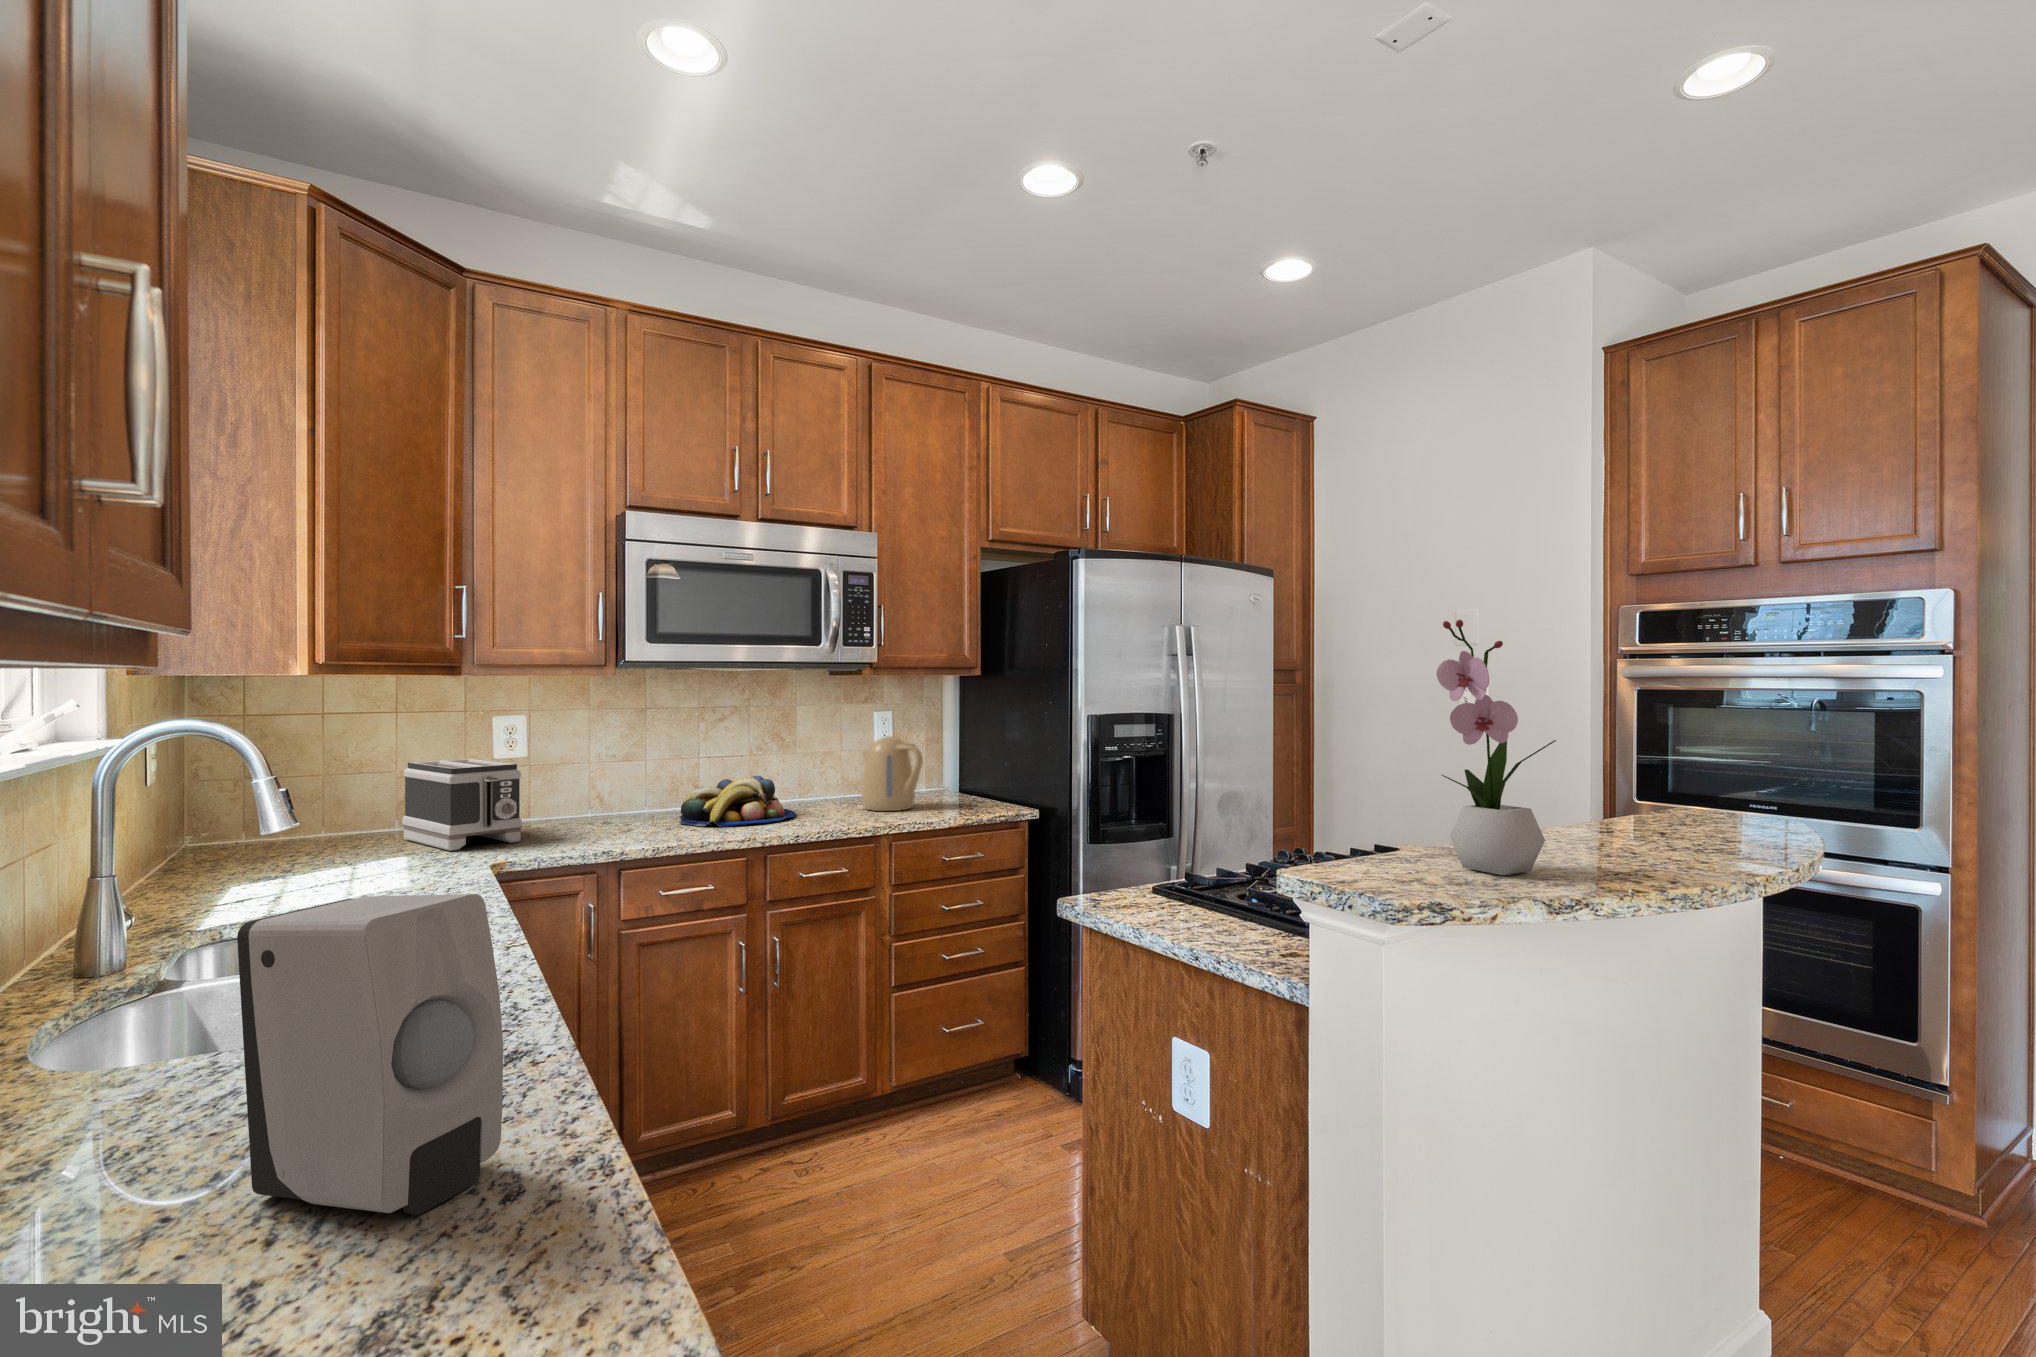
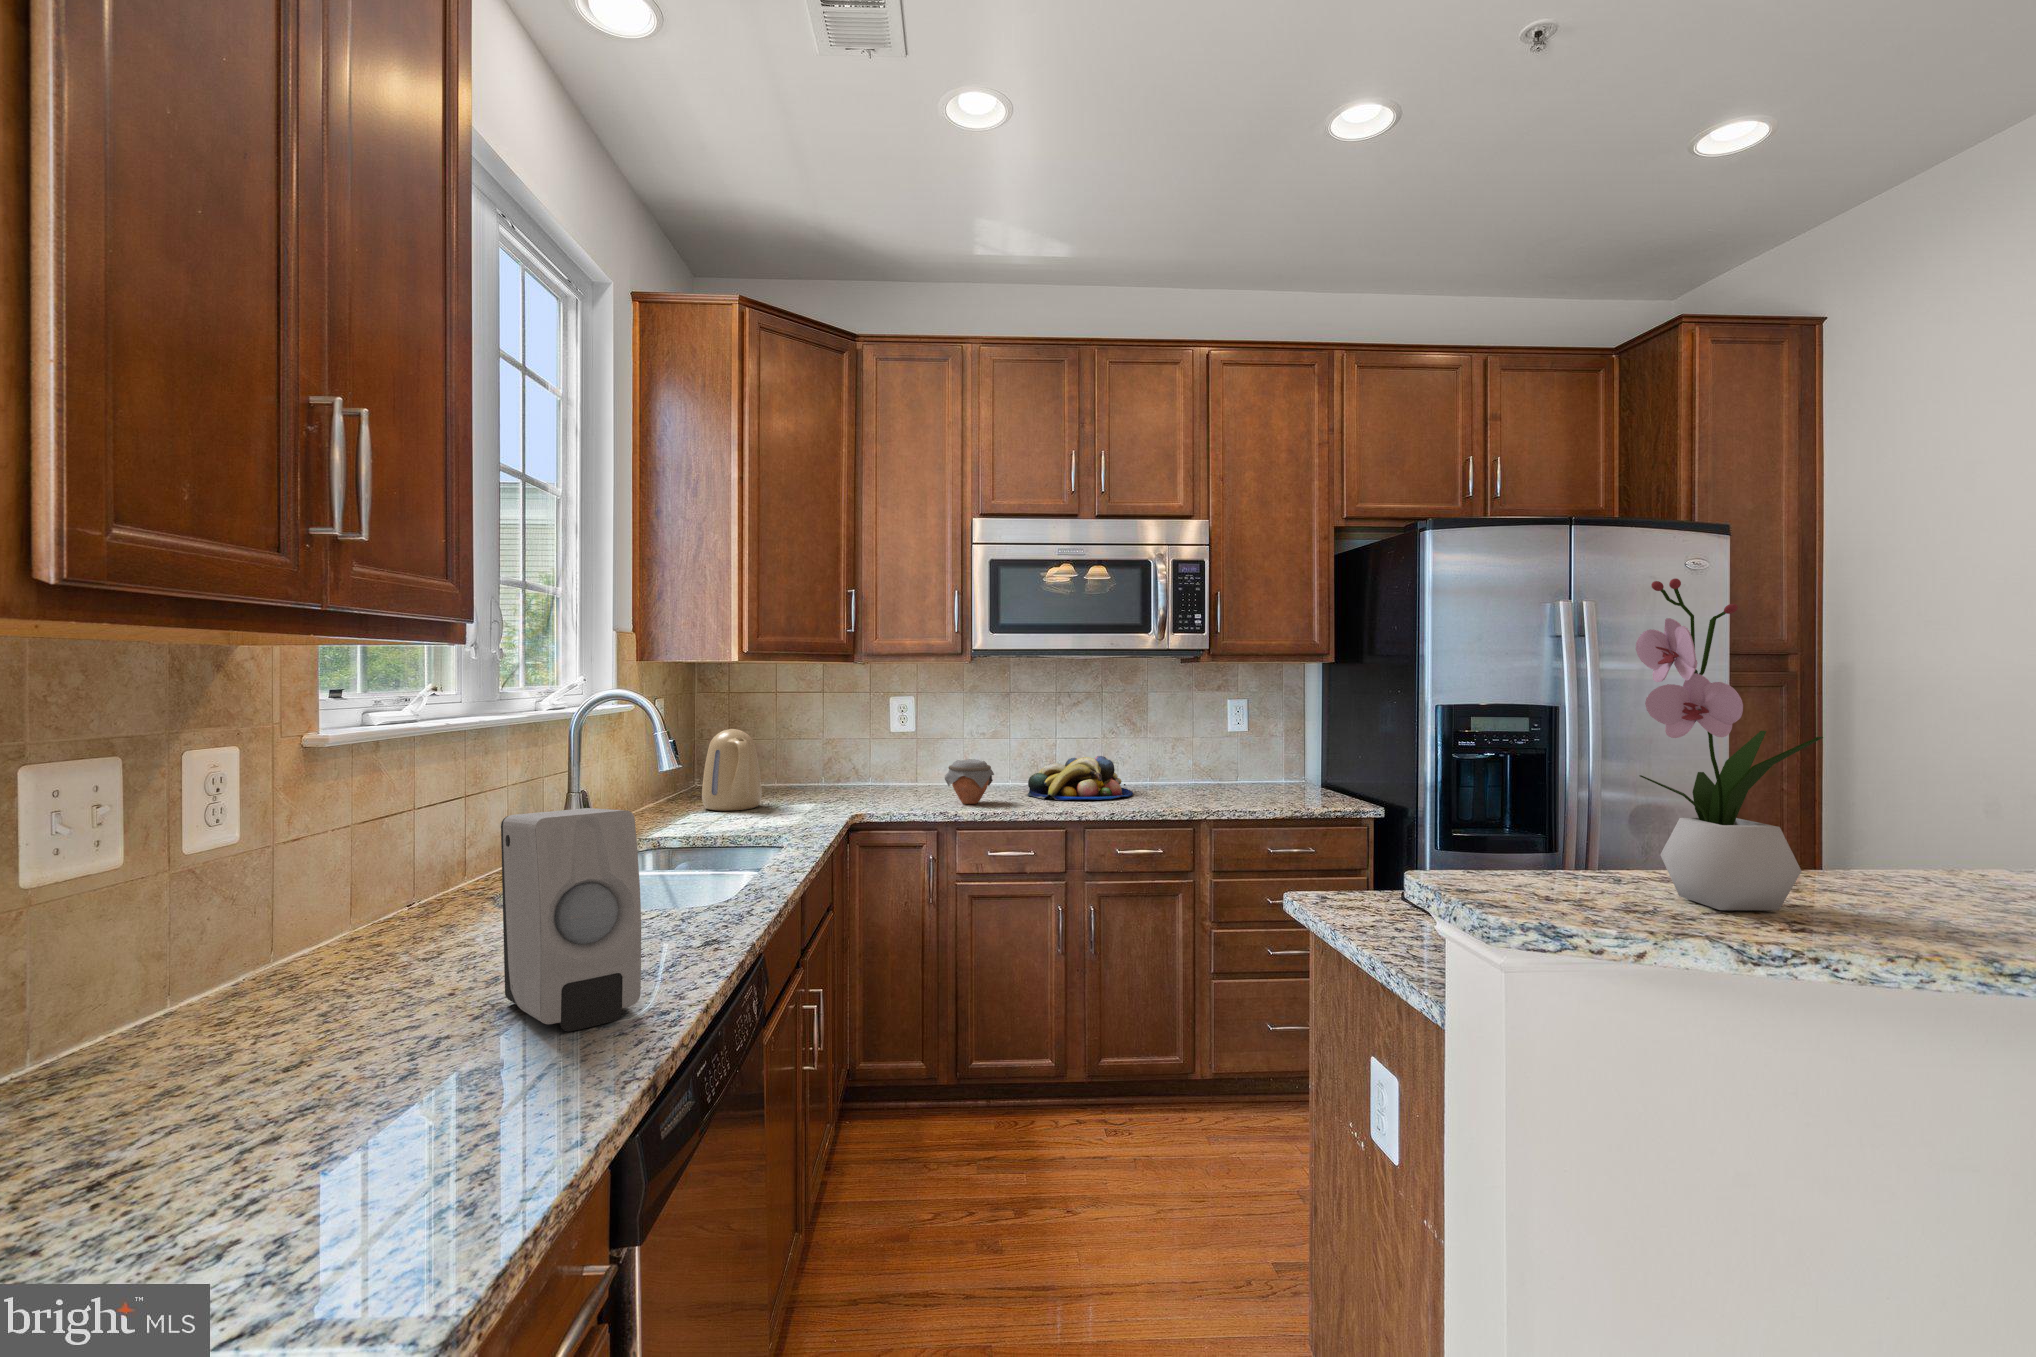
kettle: present [861,736,923,811] -> present [702,729,762,811]
toaster: present [402,759,522,851] -> none [821,730,896,802]
jar: none [592,788,652,840] -> present [945,759,994,804]

